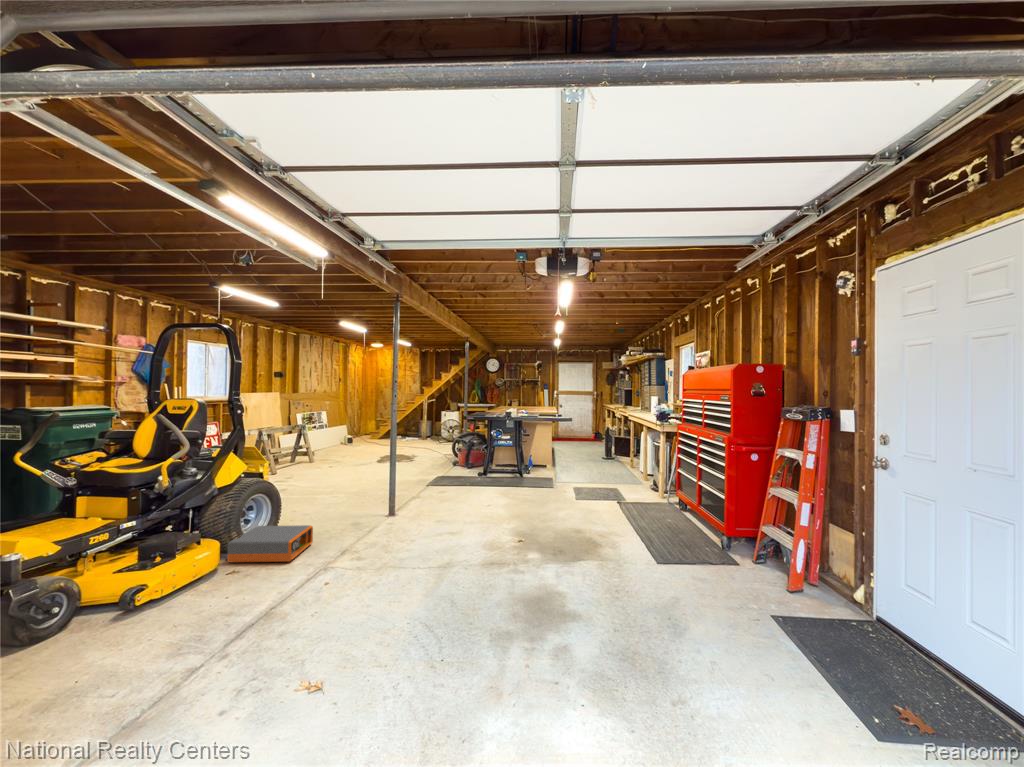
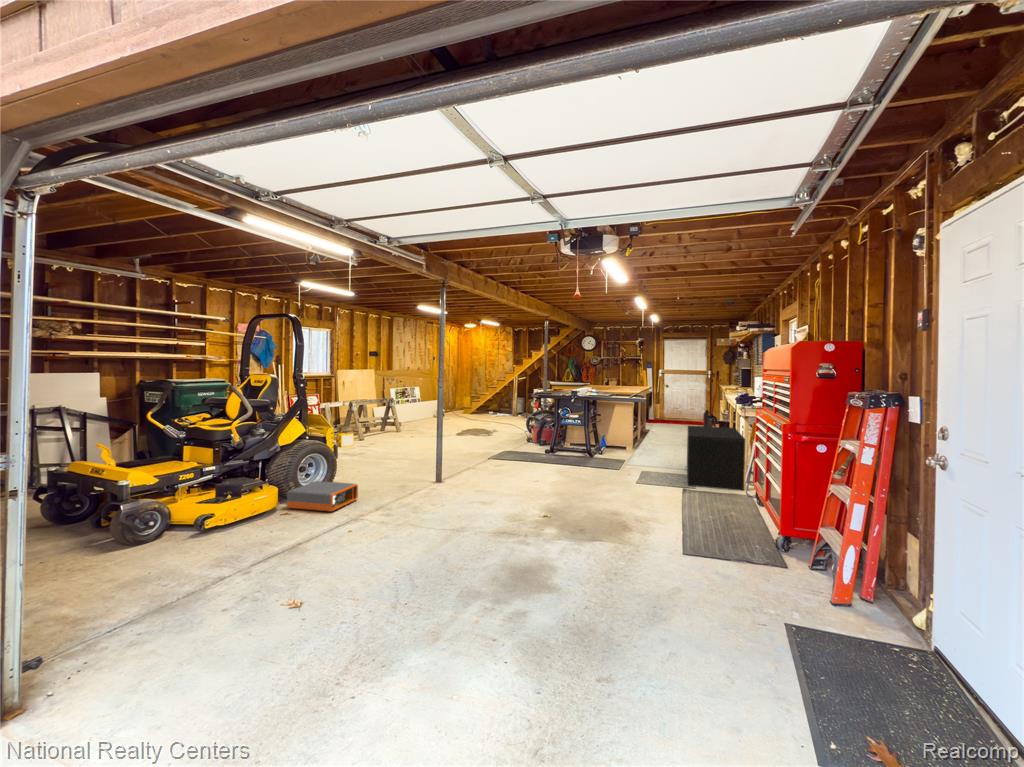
storage cabinet: none [617,445,678,503] -> present [685,426,745,491]

